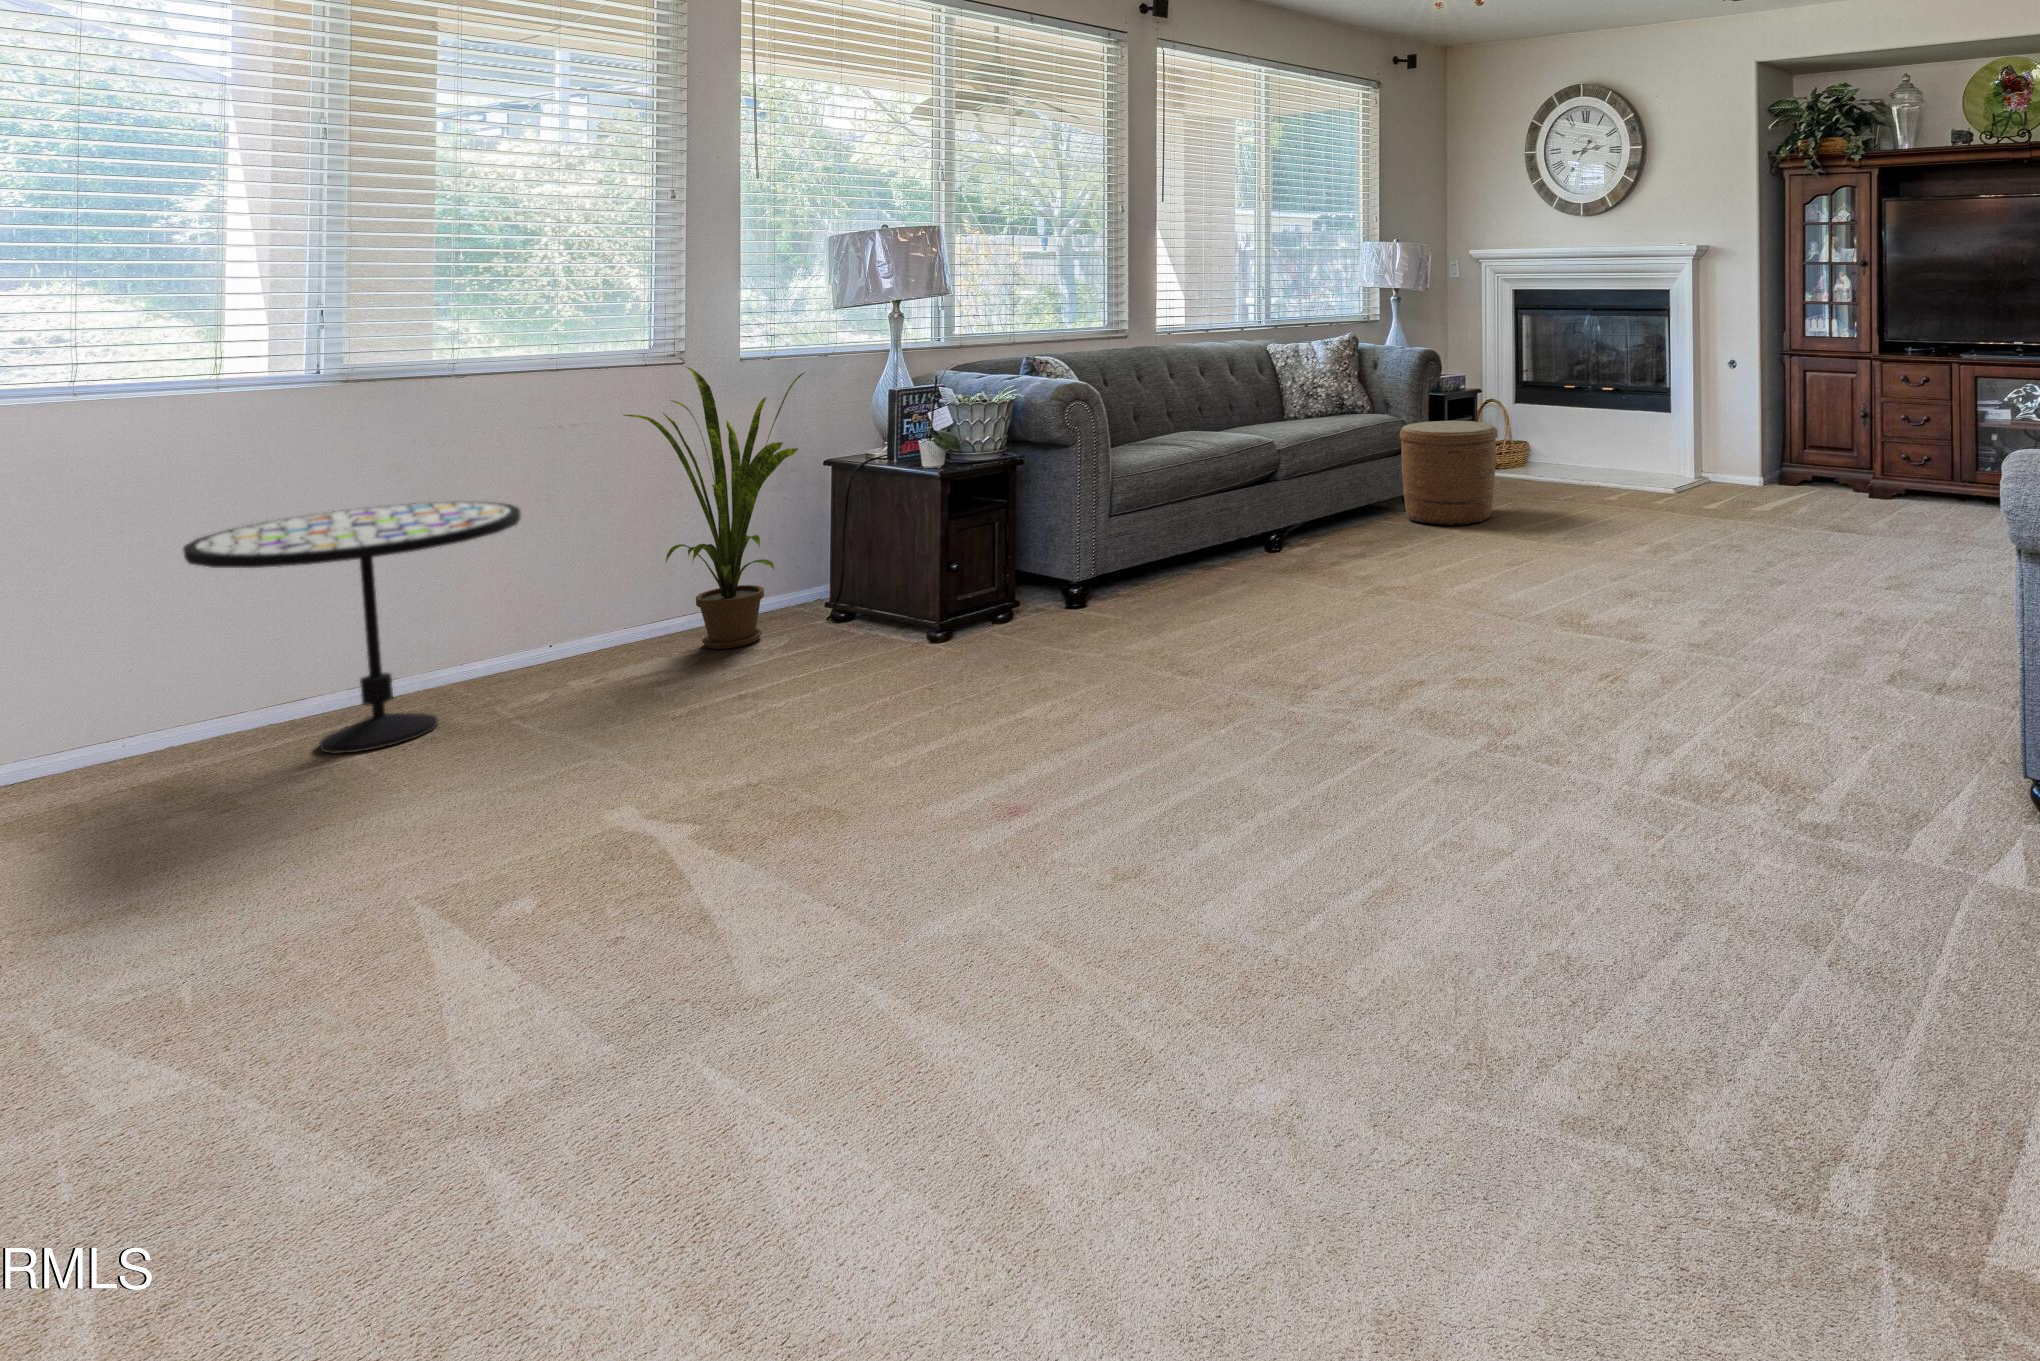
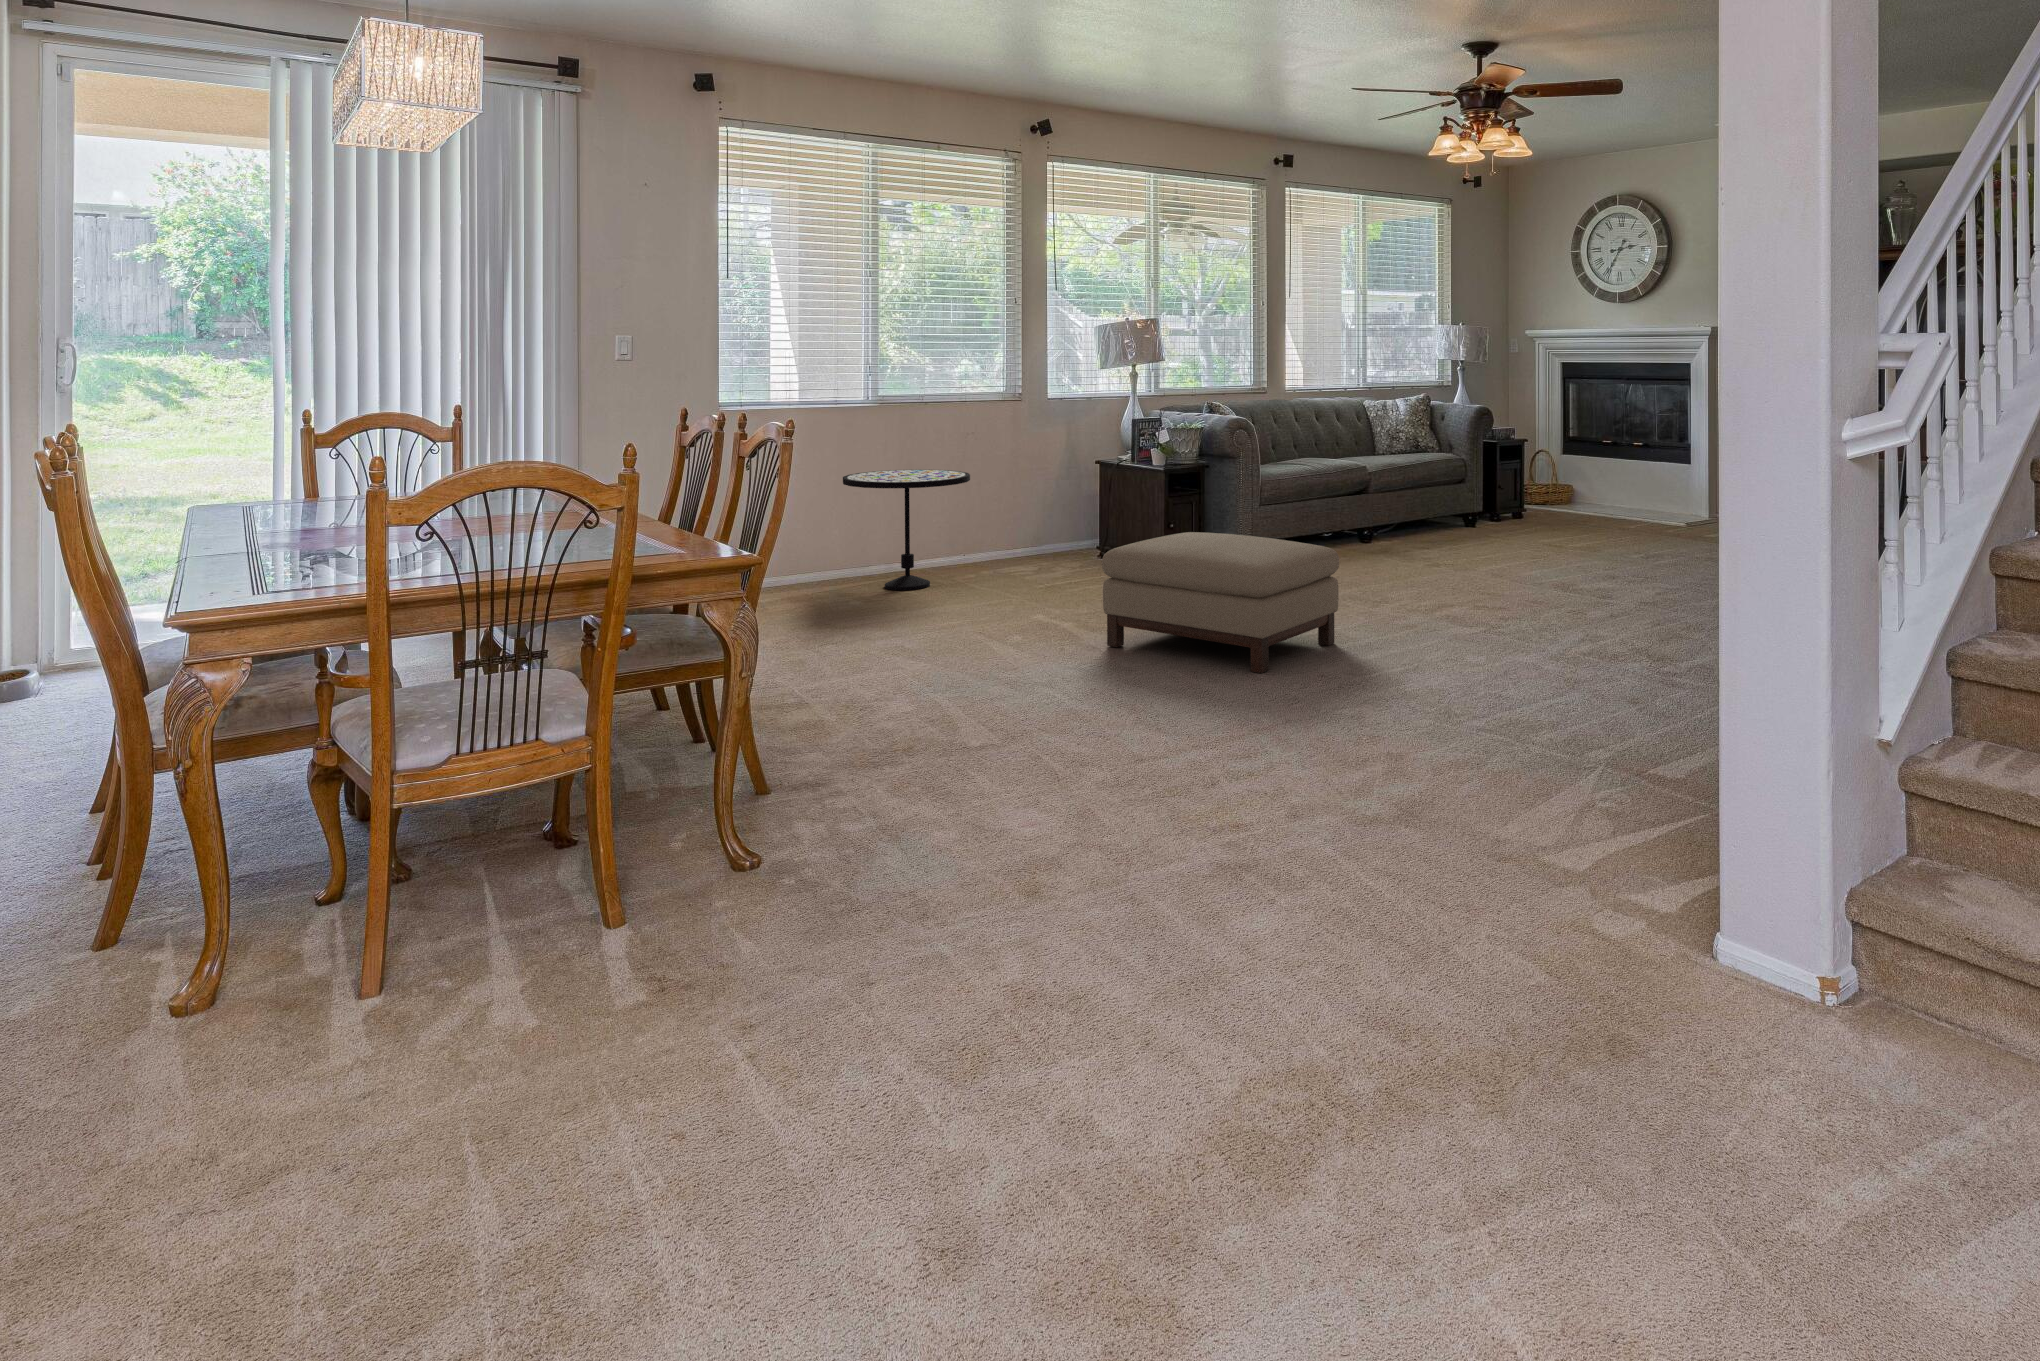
house plant: present [625,367,804,649] -> none [1002,402,1096,567]
woven basket: present [1400,421,1498,525] -> none [1461,460,1537,537]
ottoman: none [660,636,1199,1011] -> present [1102,532,1339,673]

